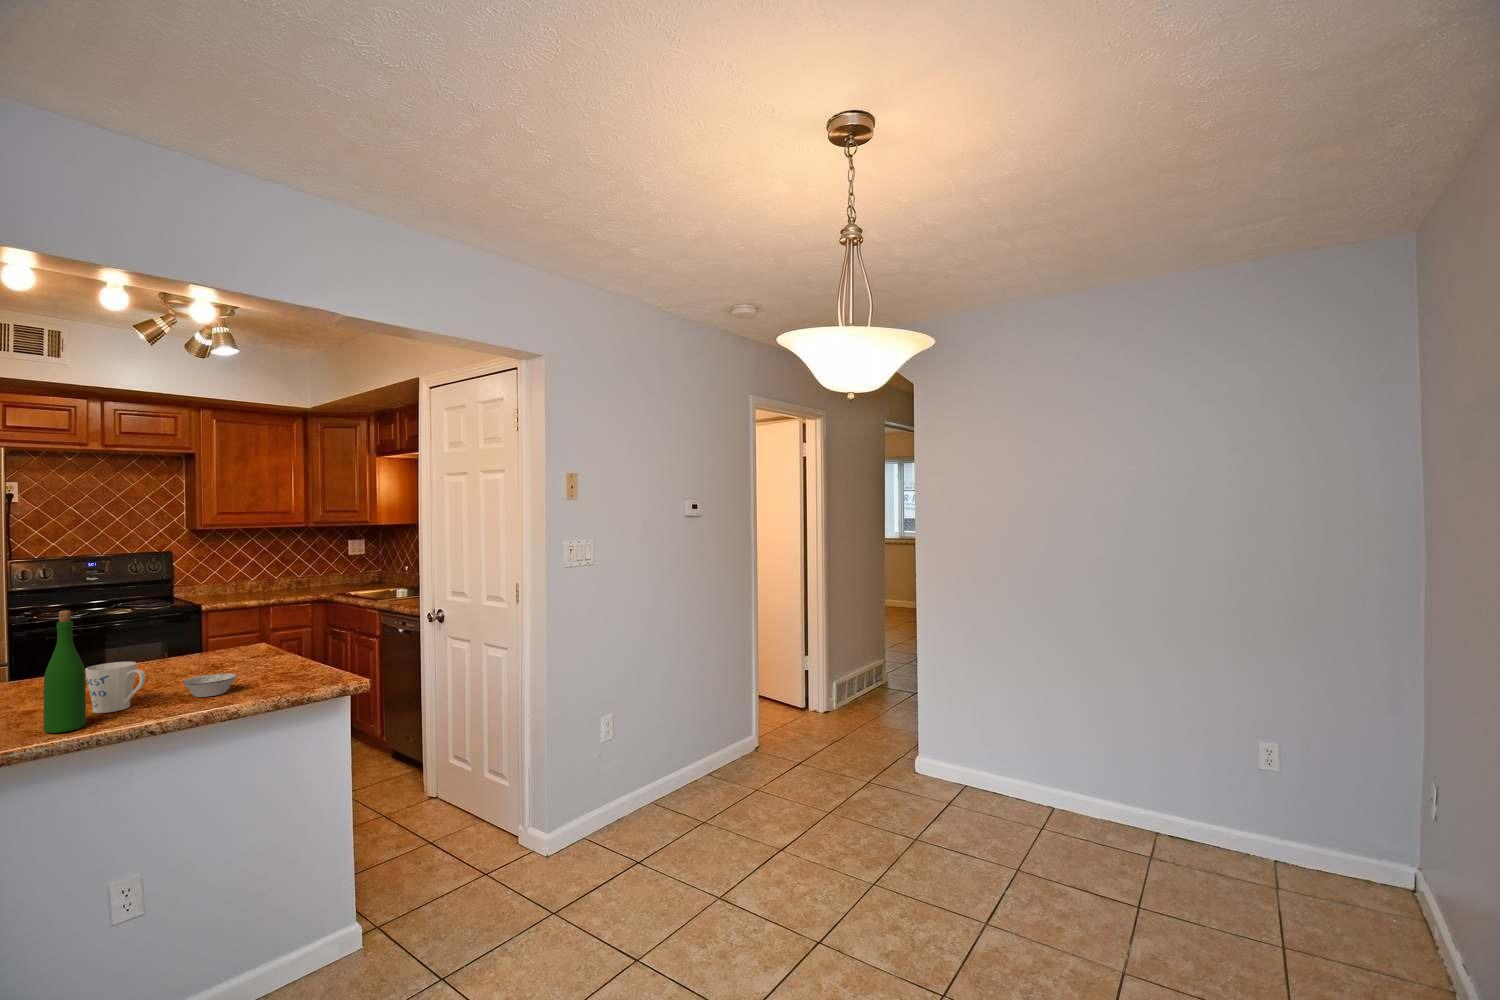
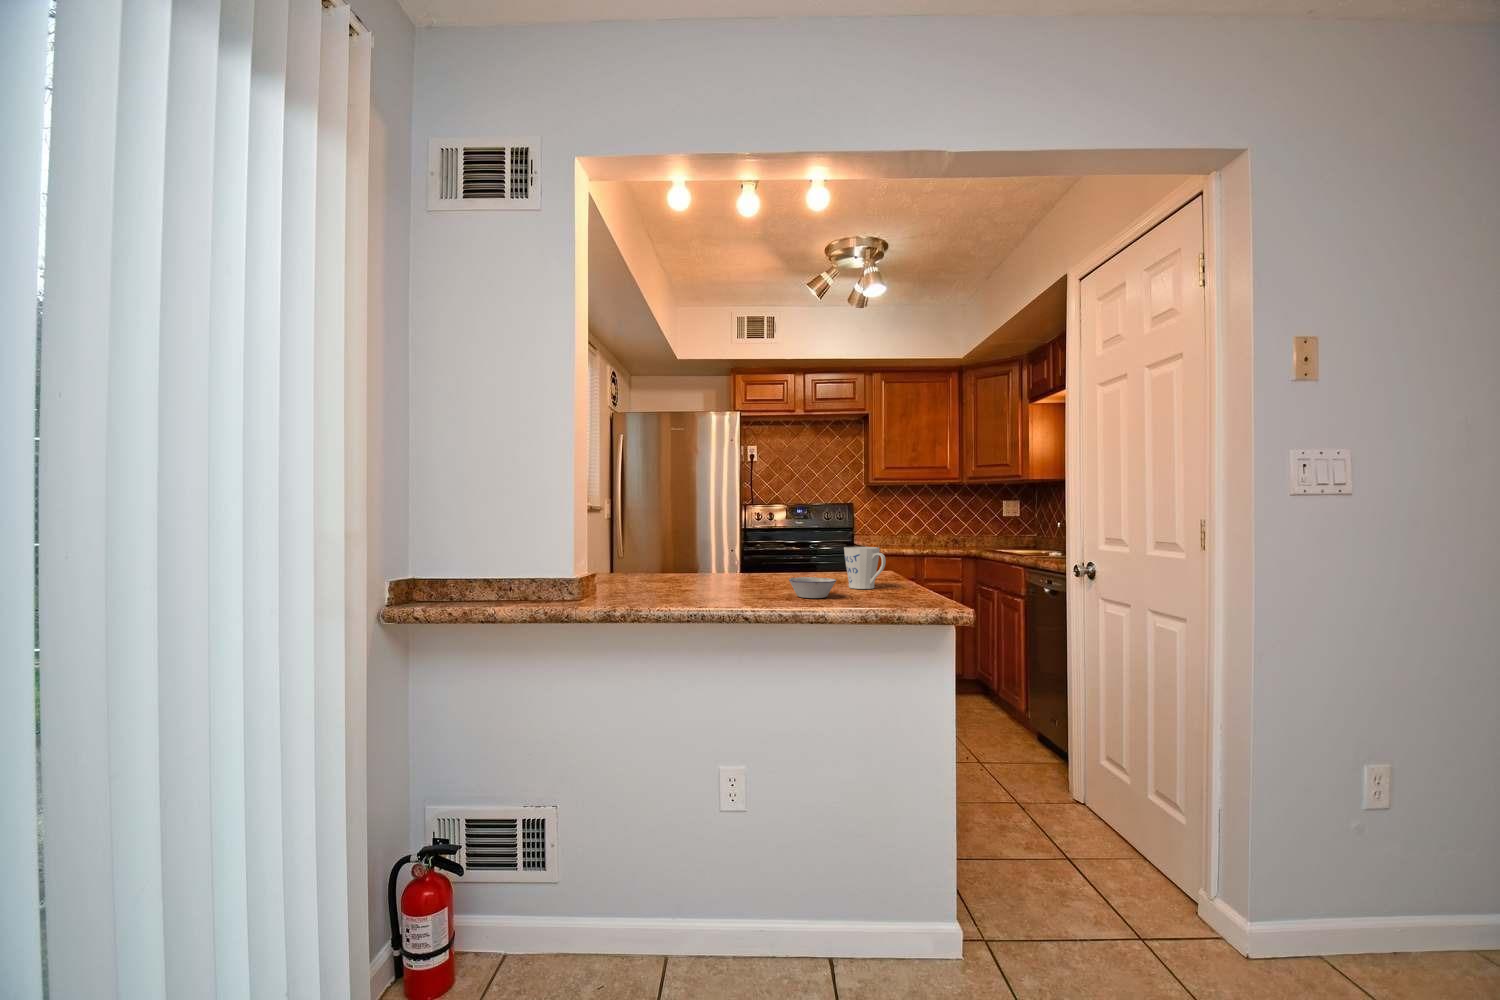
wine bottle: present [44,610,86,733] -> none [671,483,701,603]
mug: present [85,662,145,713] -> present [844,547,886,589]

